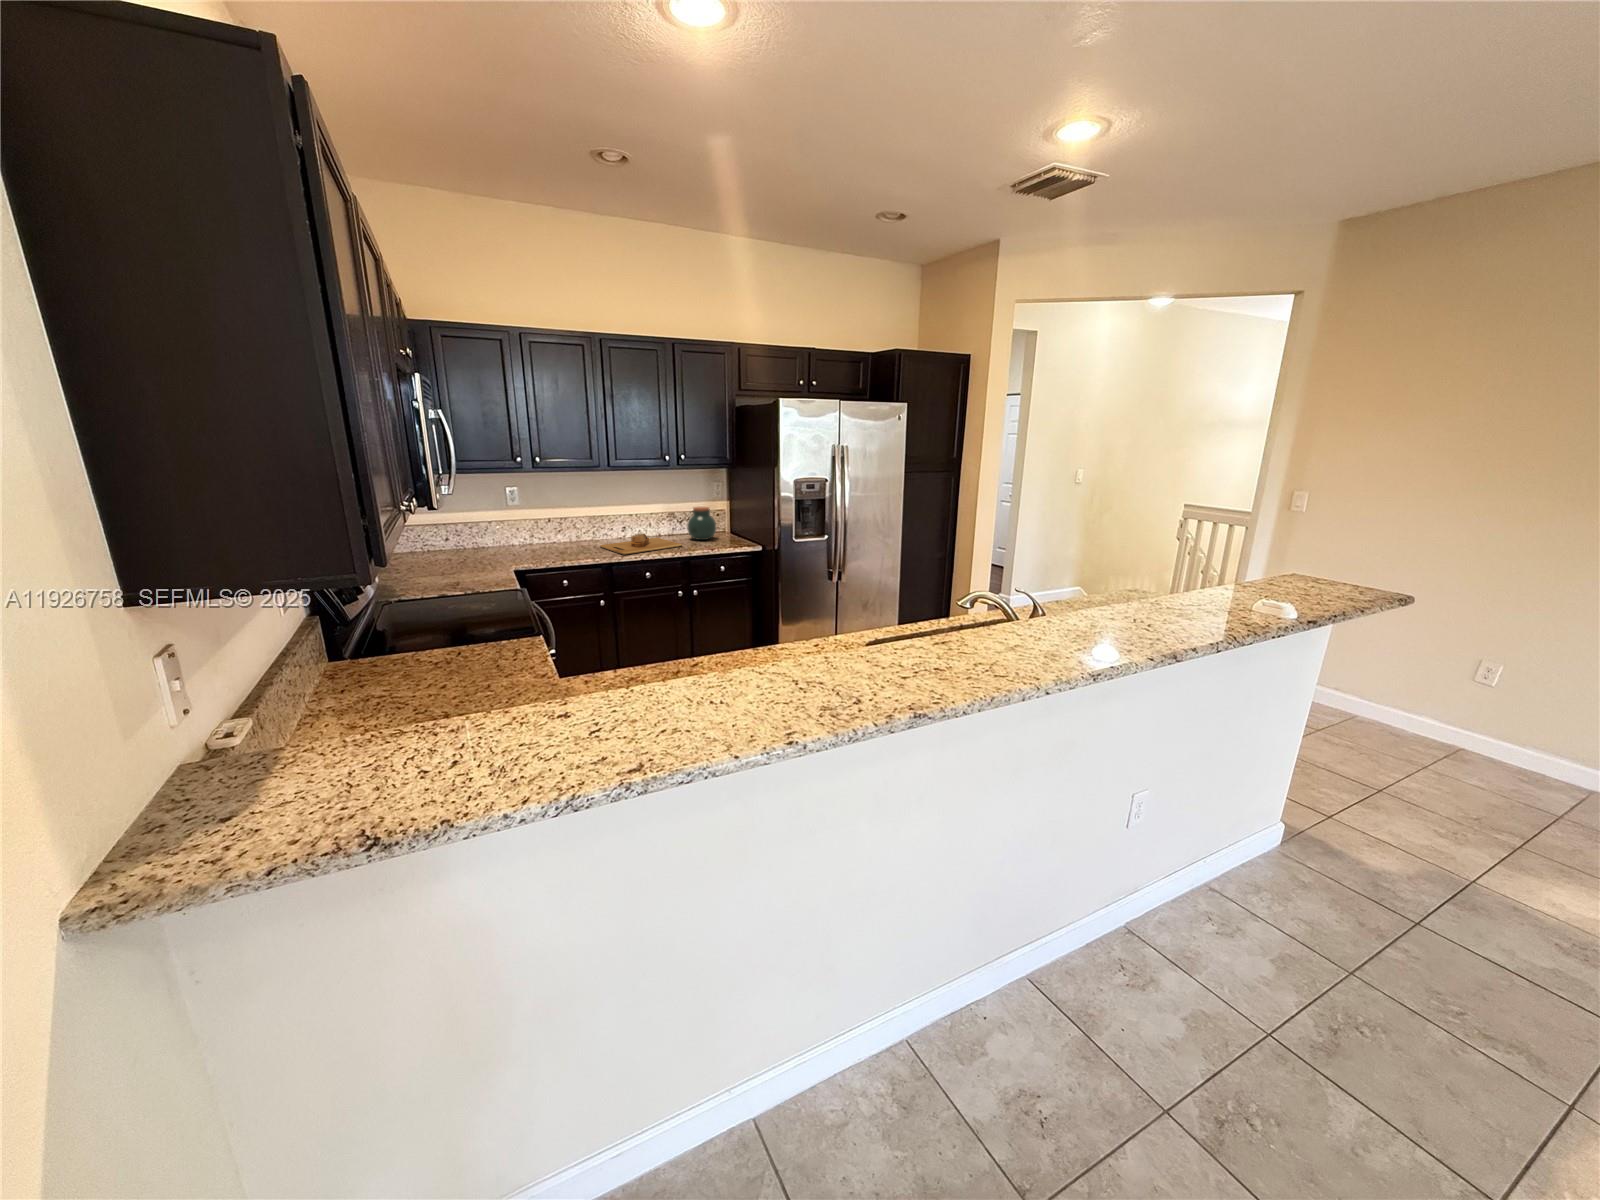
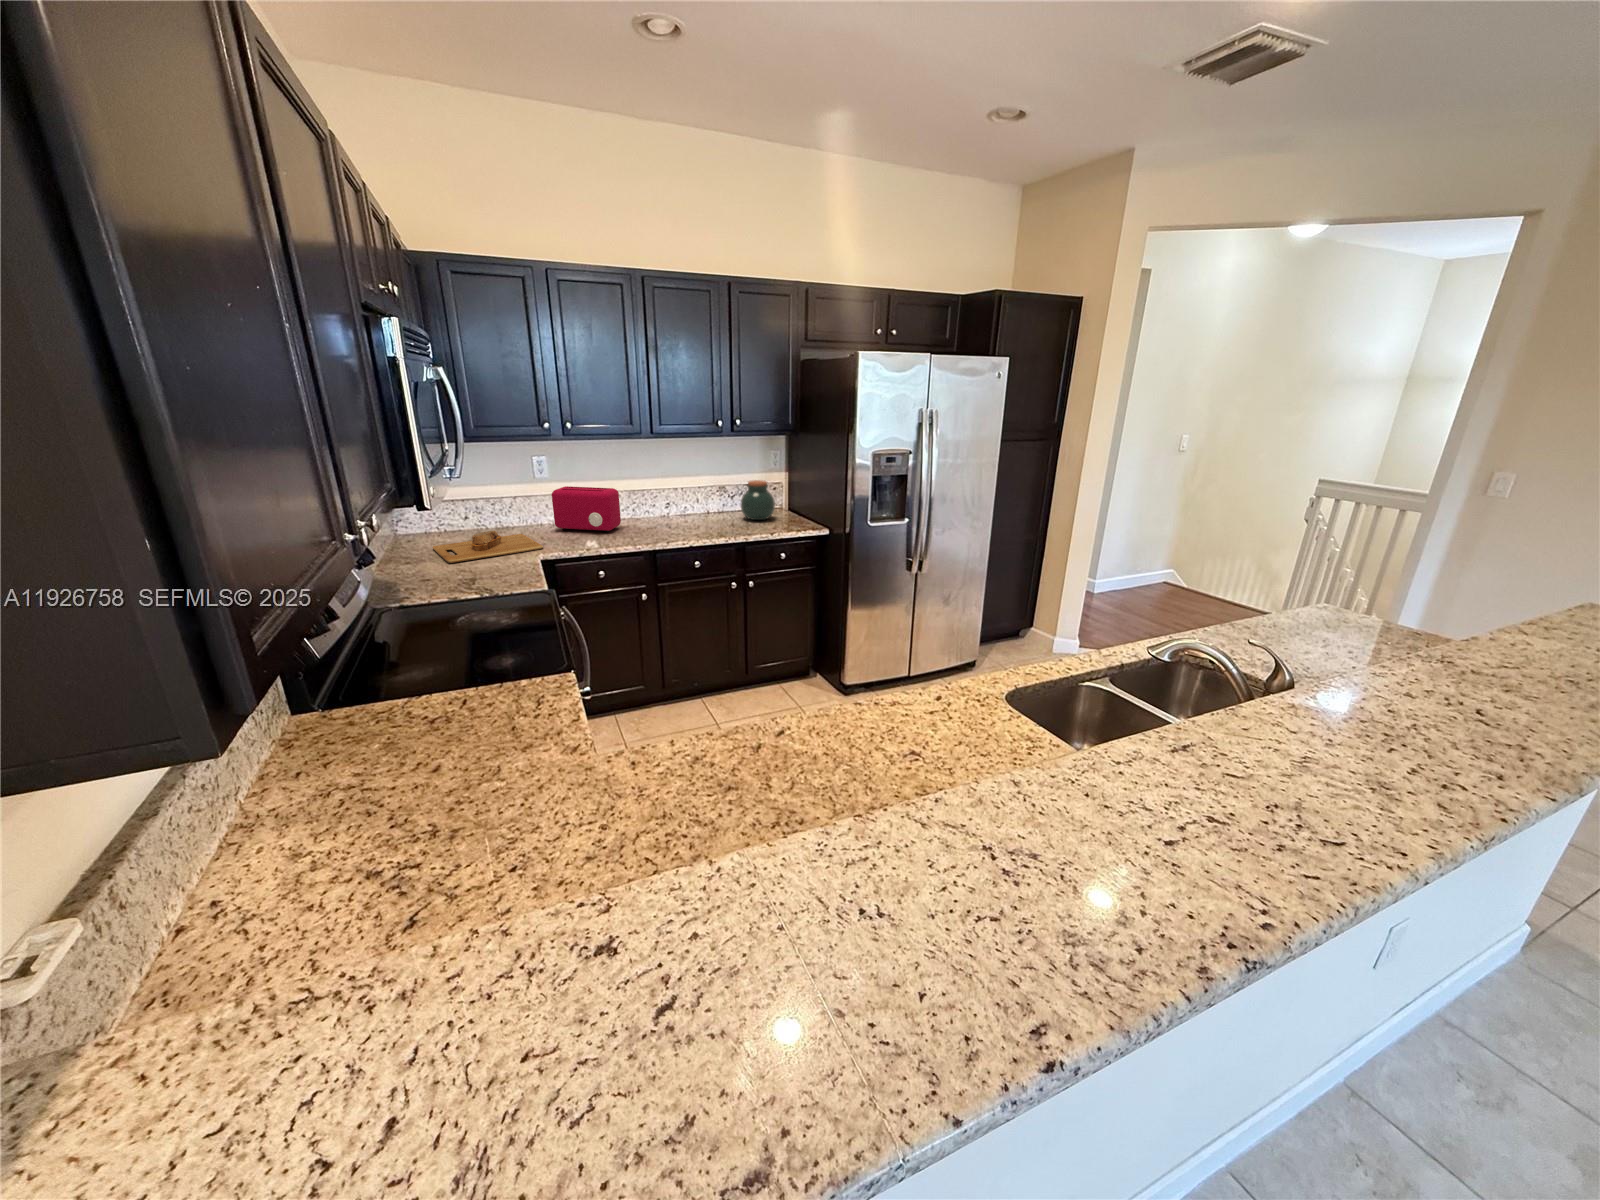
toaster: none [524,512,584,550] -> present [552,486,621,532]
cutting board: present [600,534,682,555] -> present [433,531,543,563]

